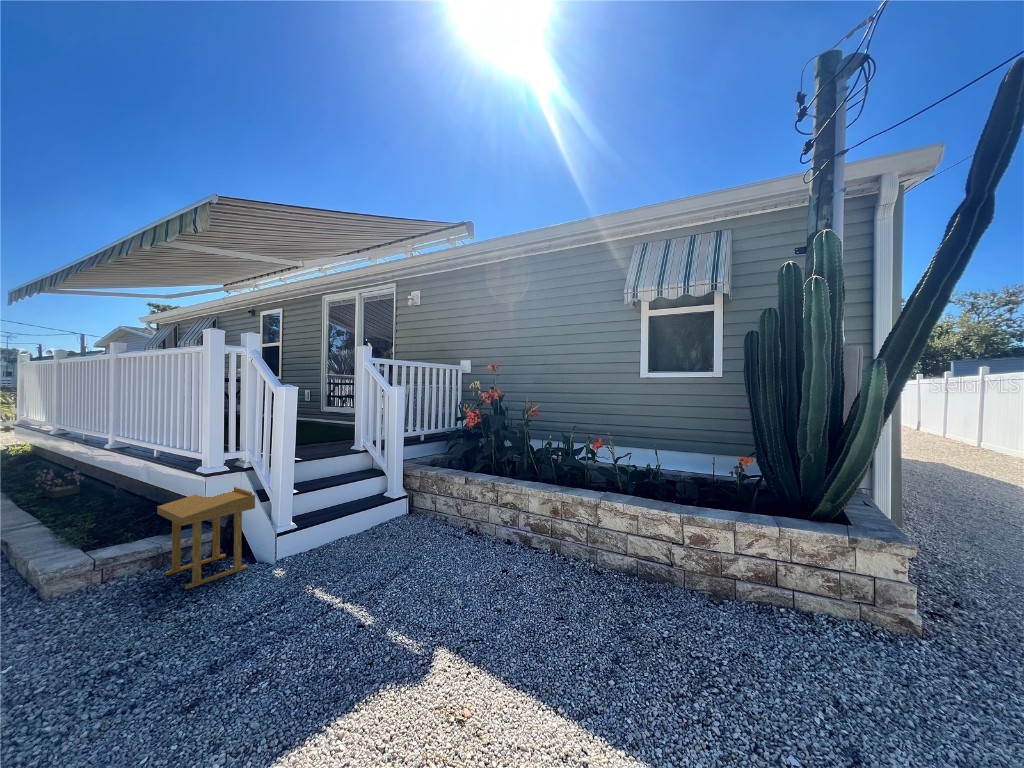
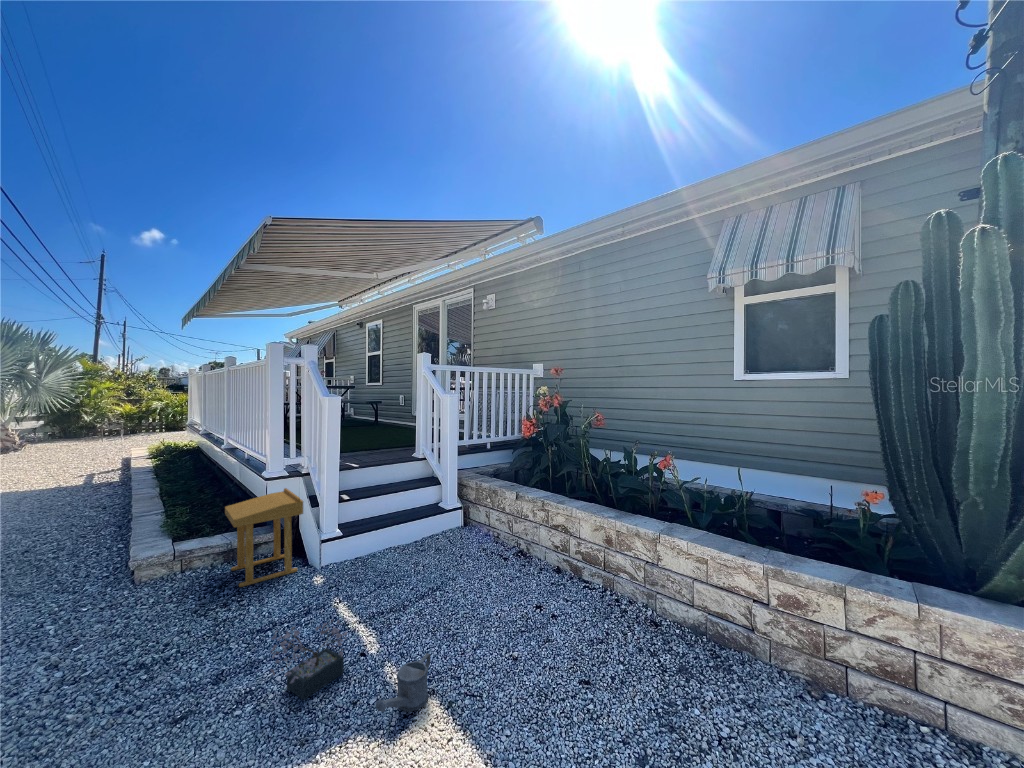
decorative plant: present [37,470,83,498] -> present [271,619,347,700]
watering can: none [404,613,437,662] -> present [376,653,430,712]

